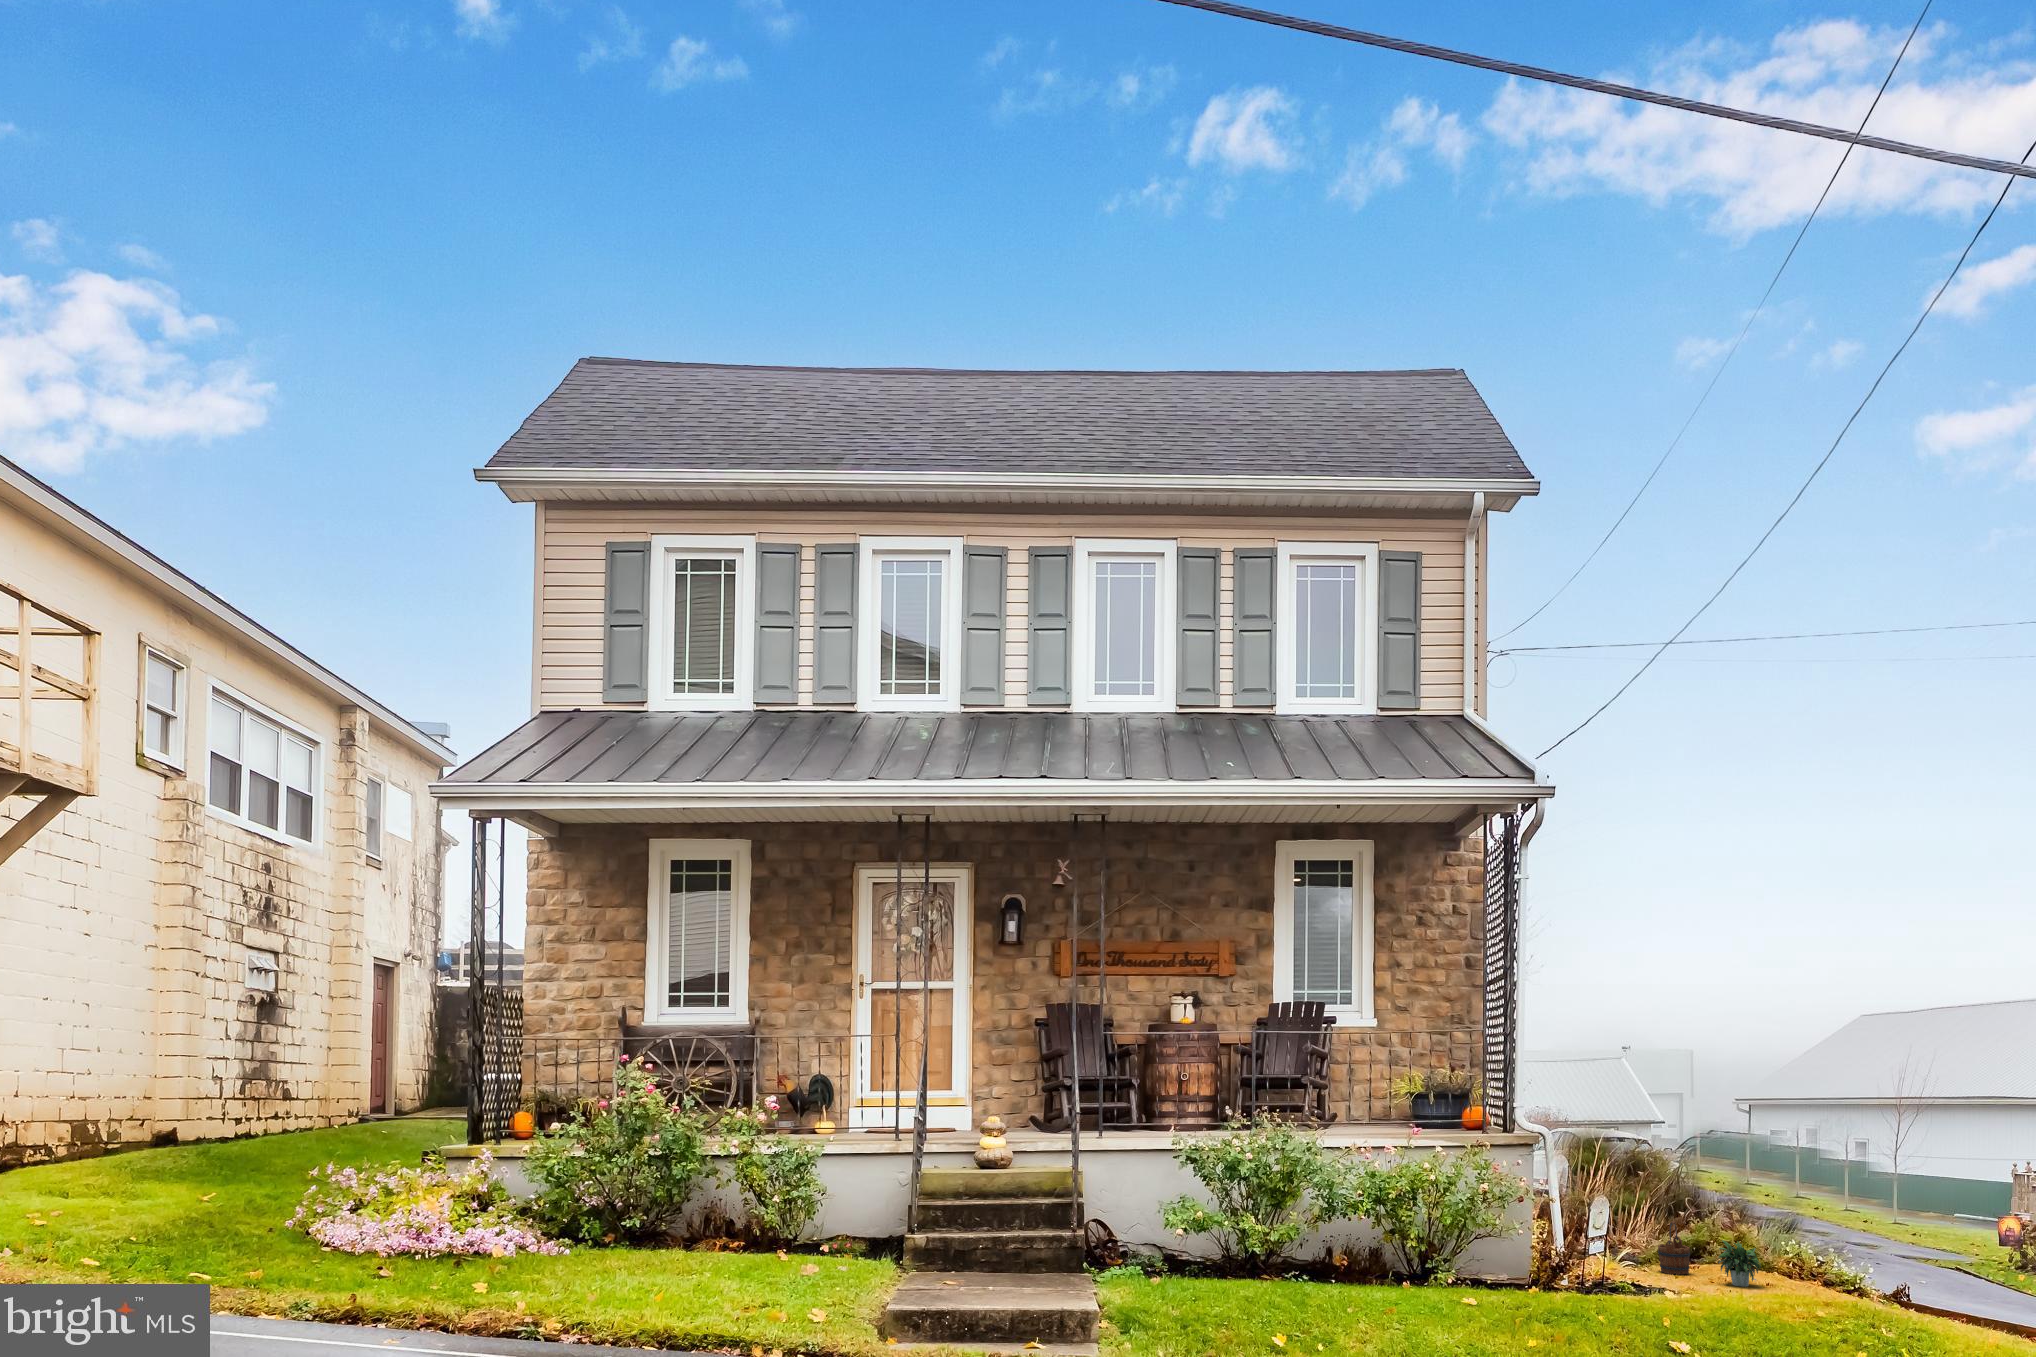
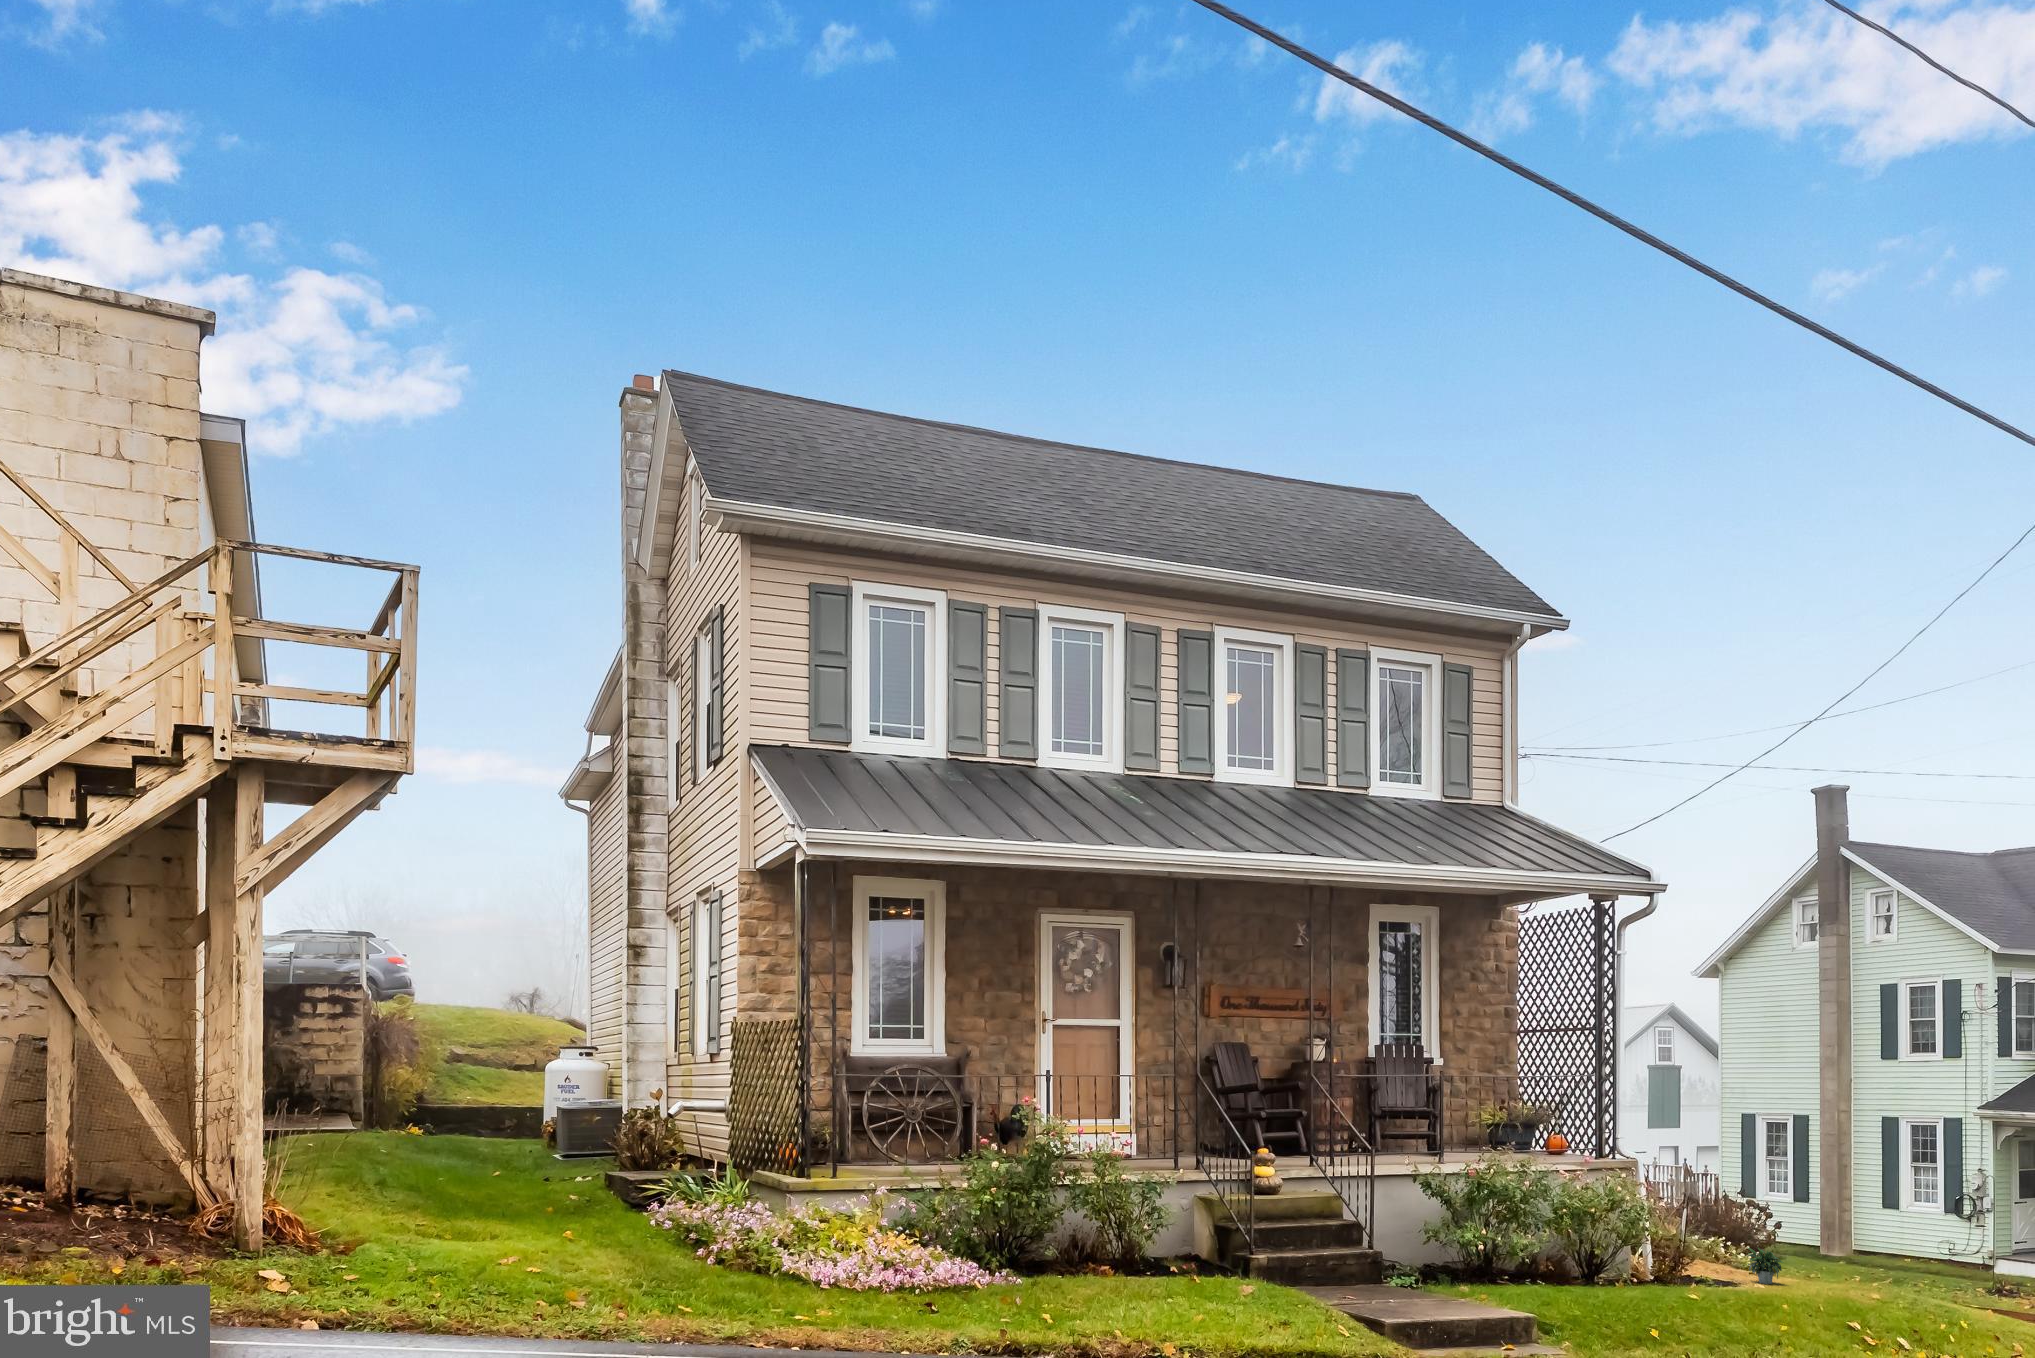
wooden bucket: present [1658,1221,1690,1275] -> none [1686,1232,1713,1276]

